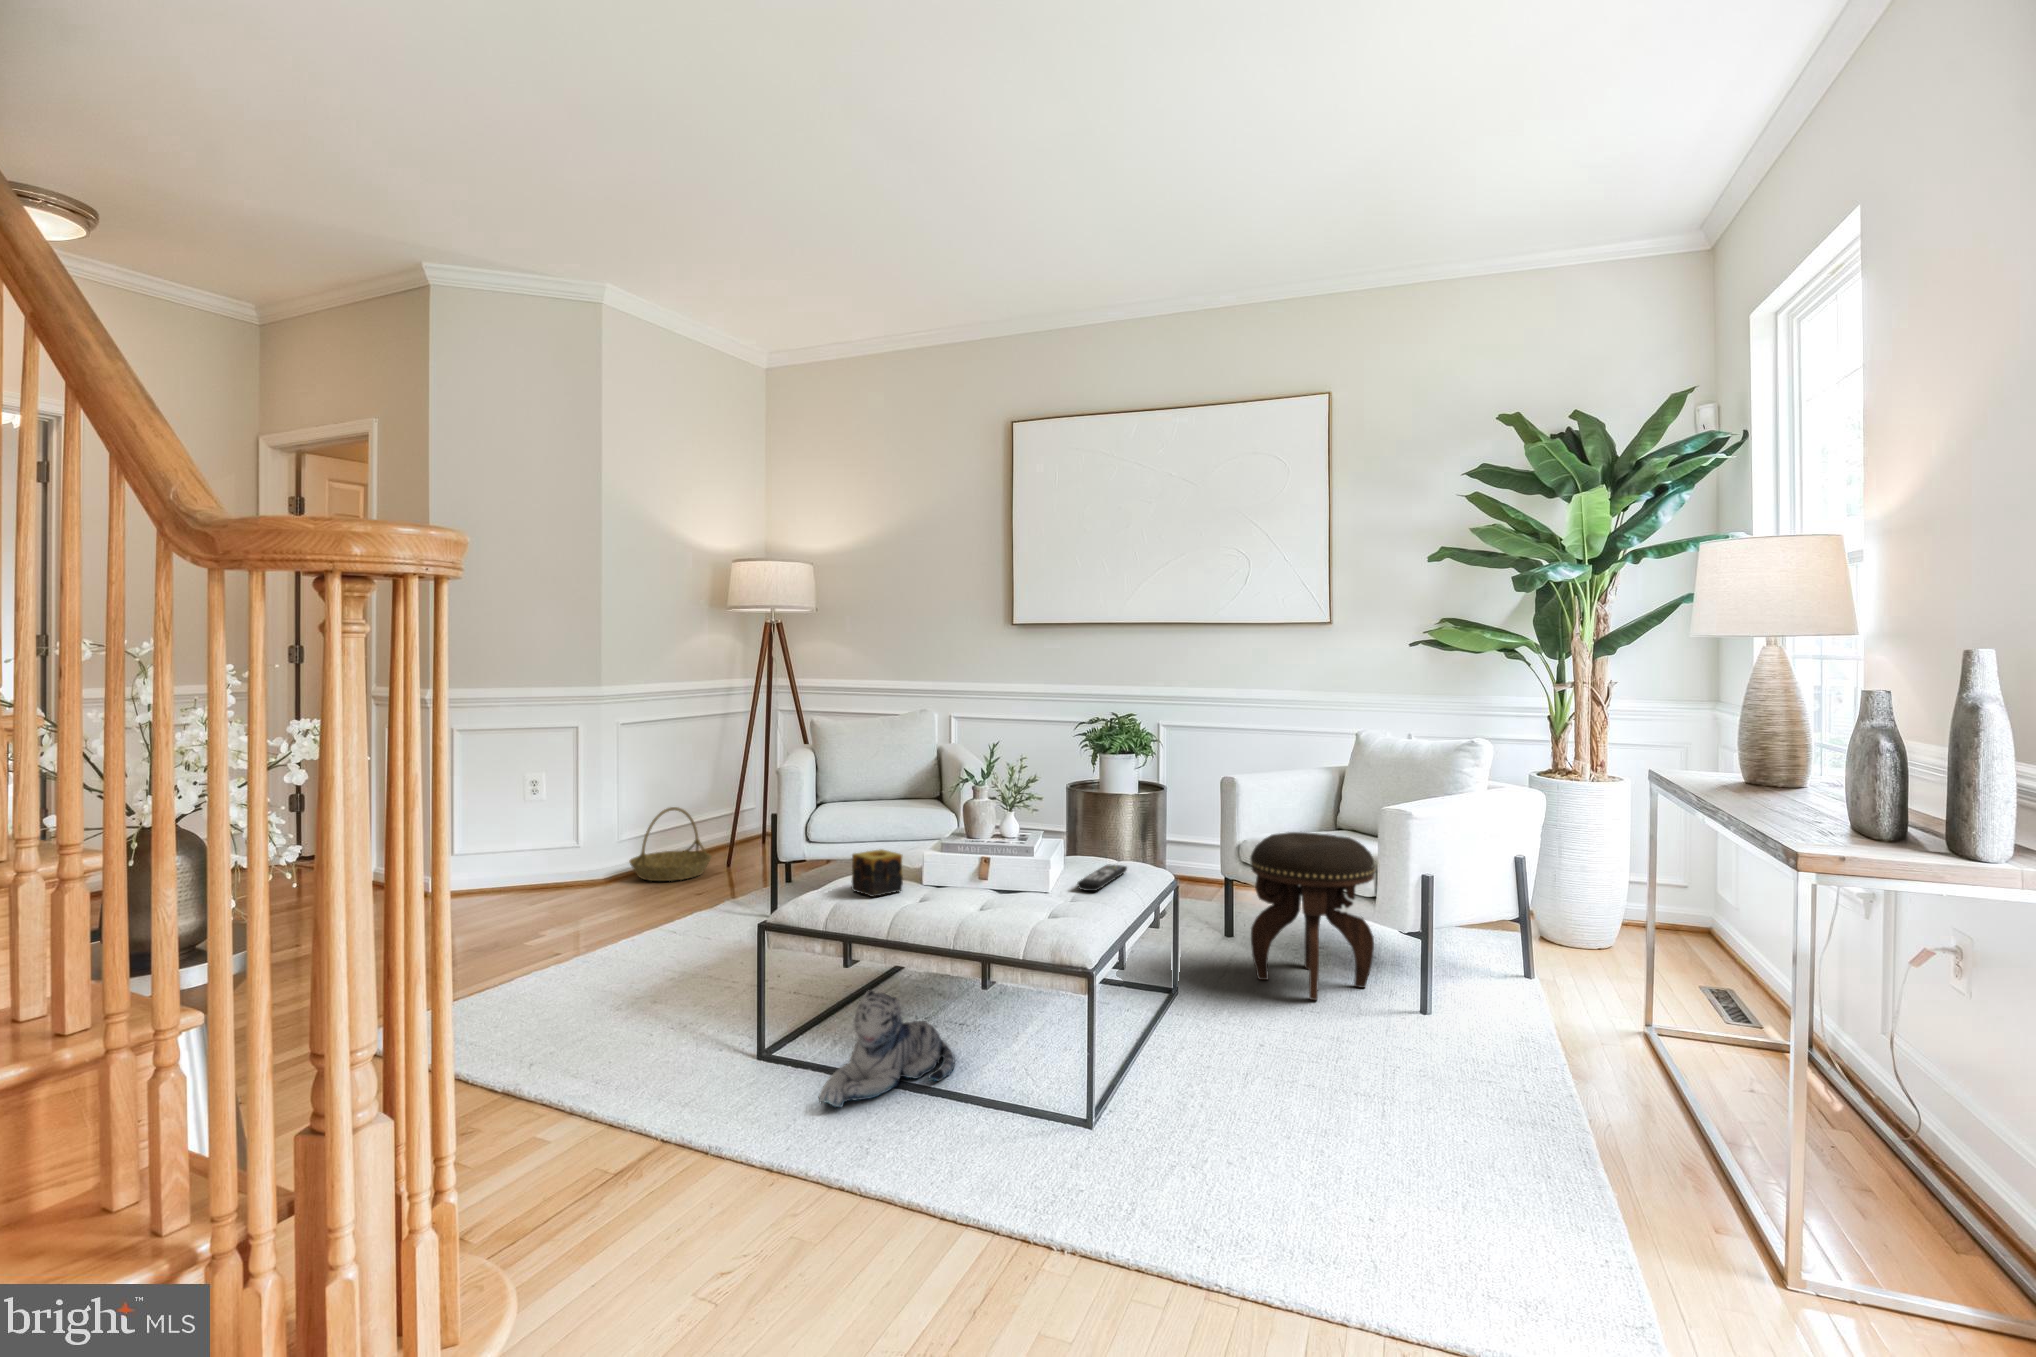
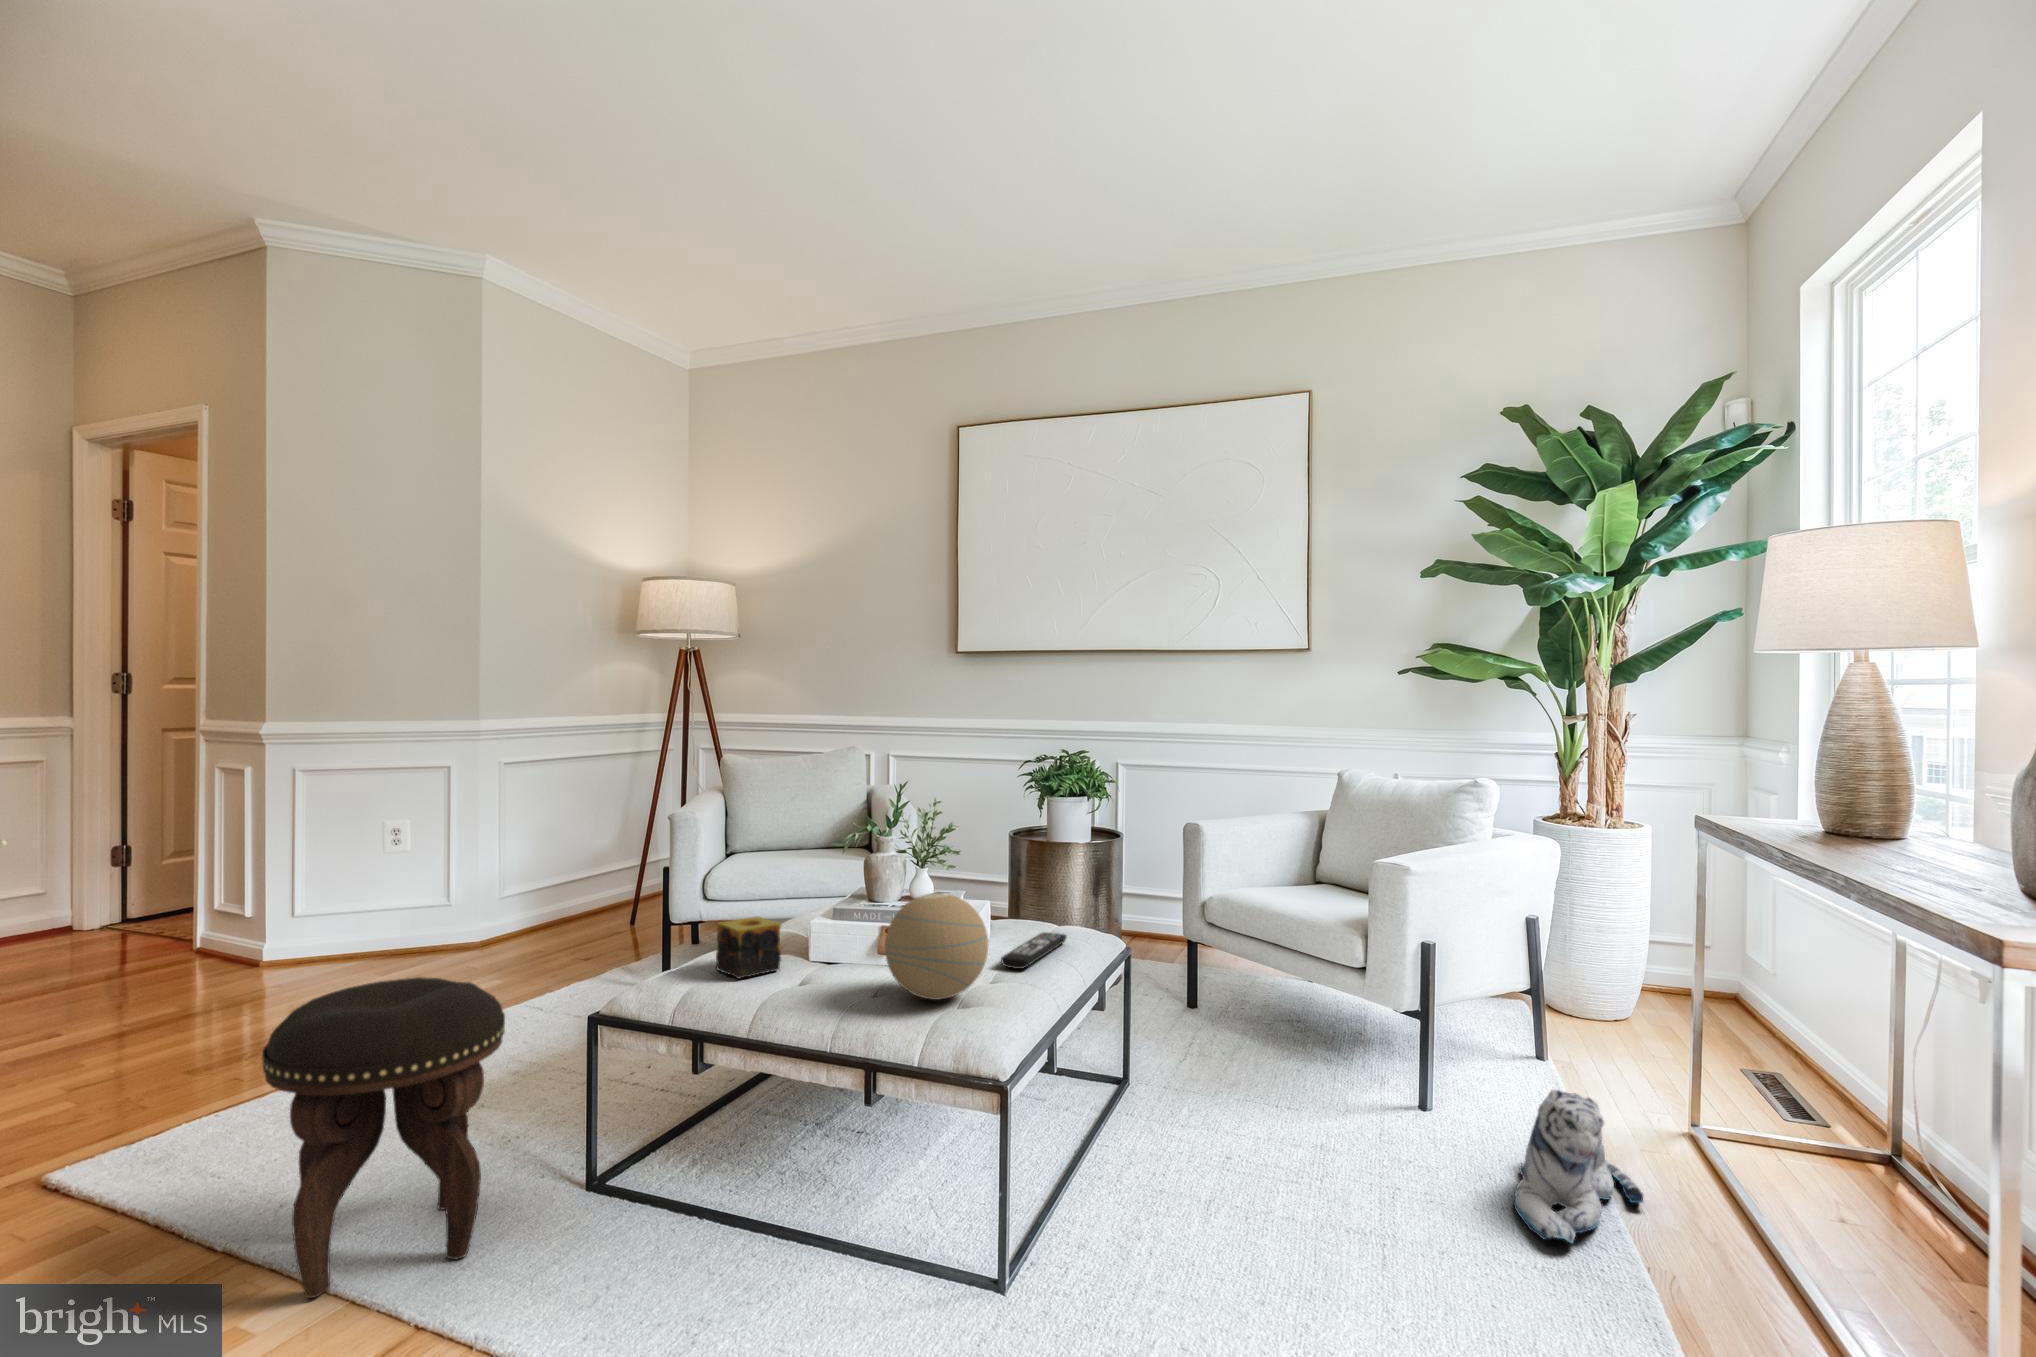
basket: present [629,807,712,881] -> none [503,857,603,944]
decorative orb: none [991,829,1071,912] -> present [885,893,988,1000]
footstool: present [1250,832,1375,1000] -> present [262,977,505,1298]
plush toy: present [819,990,955,1107] -> present [1514,1089,1643,1243]

